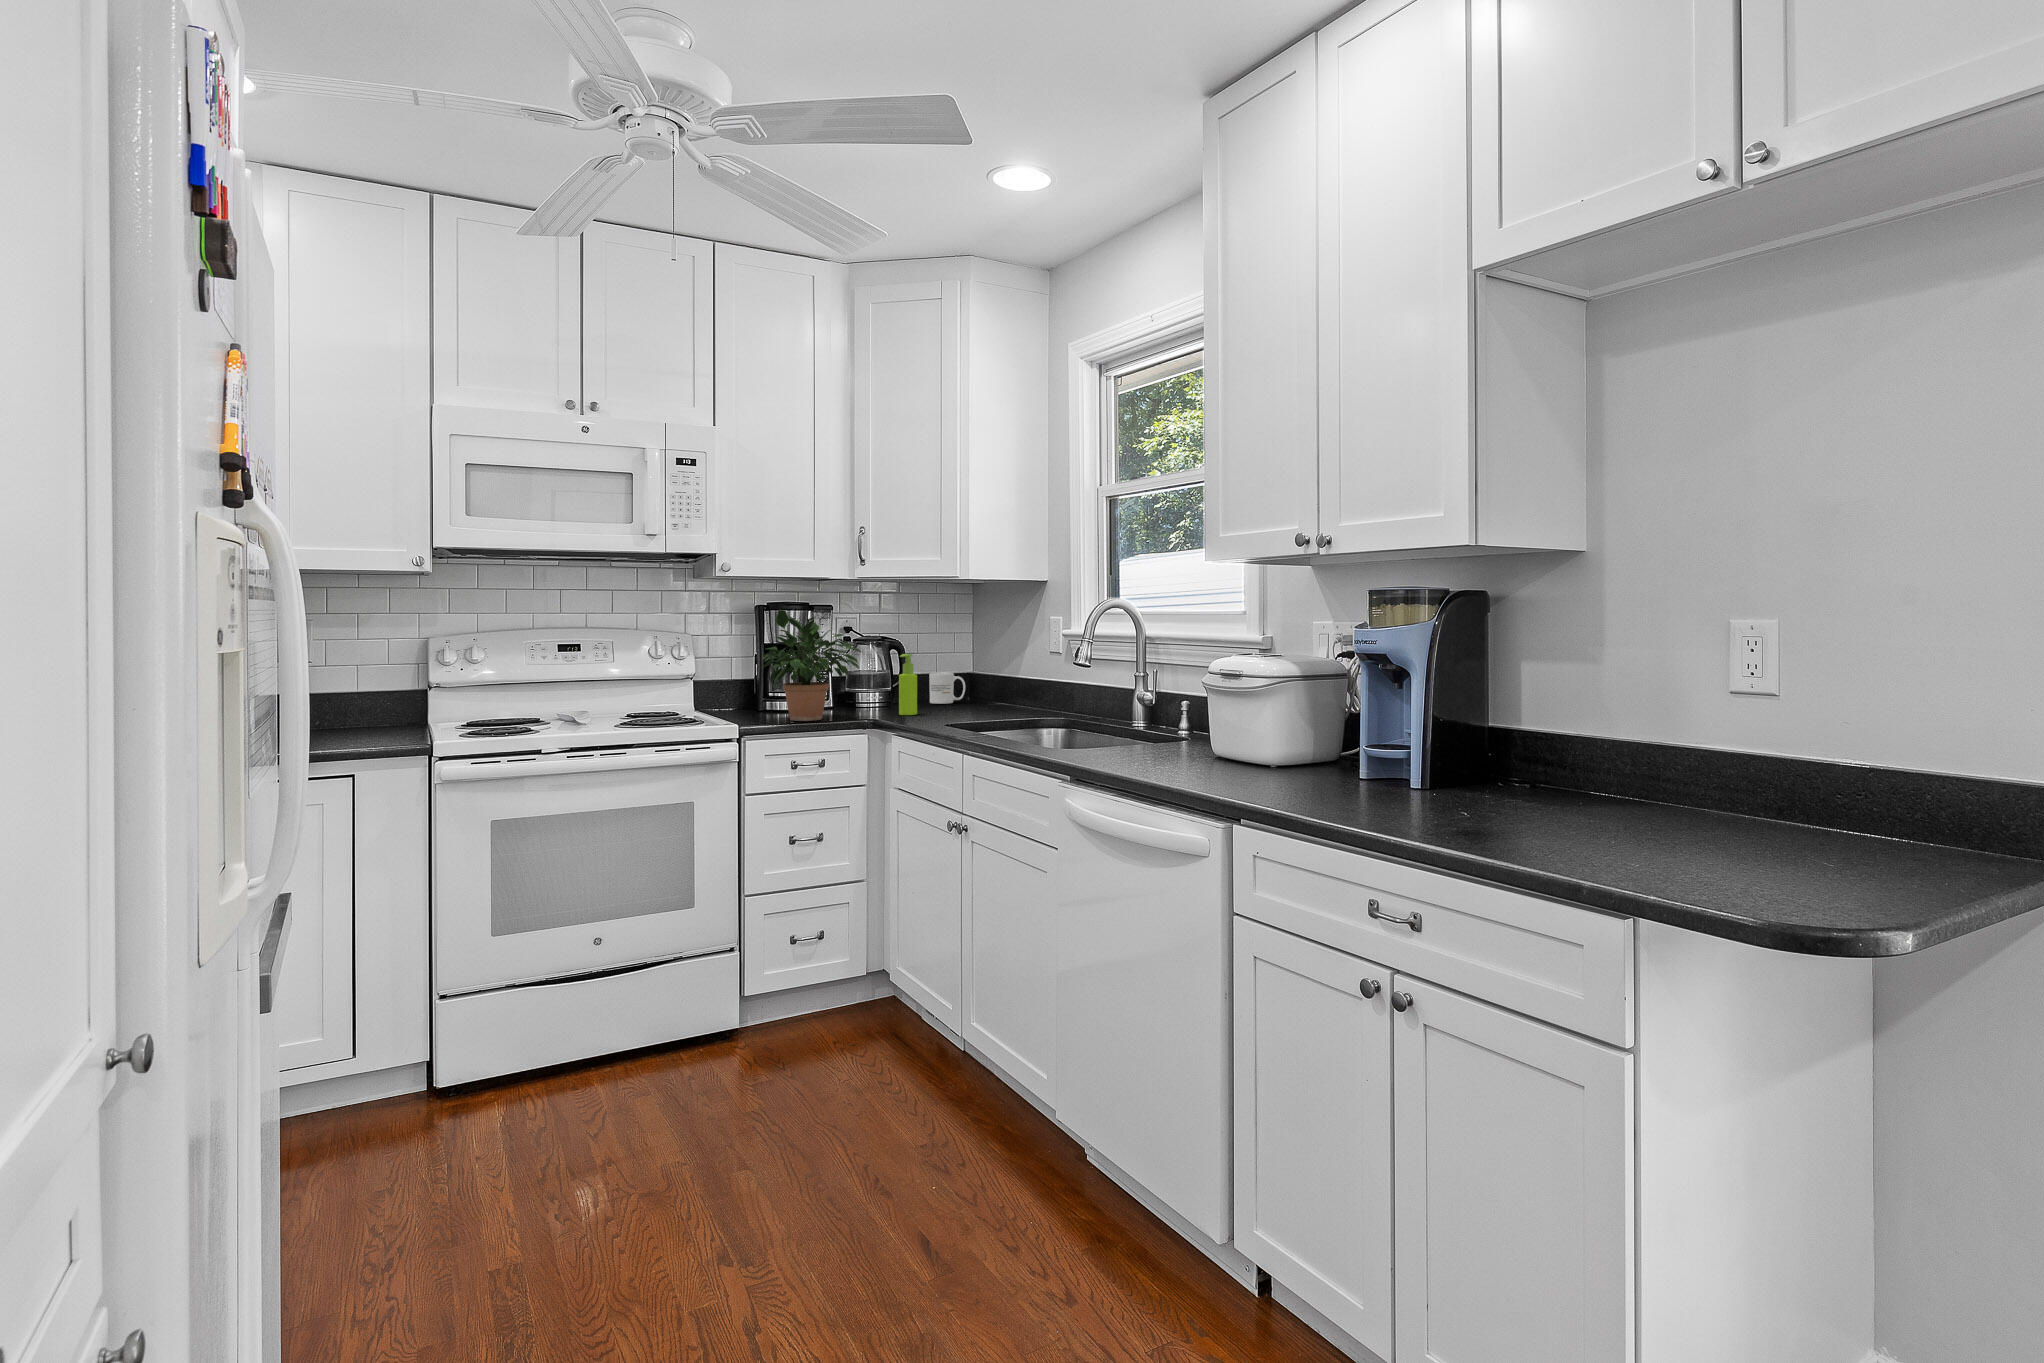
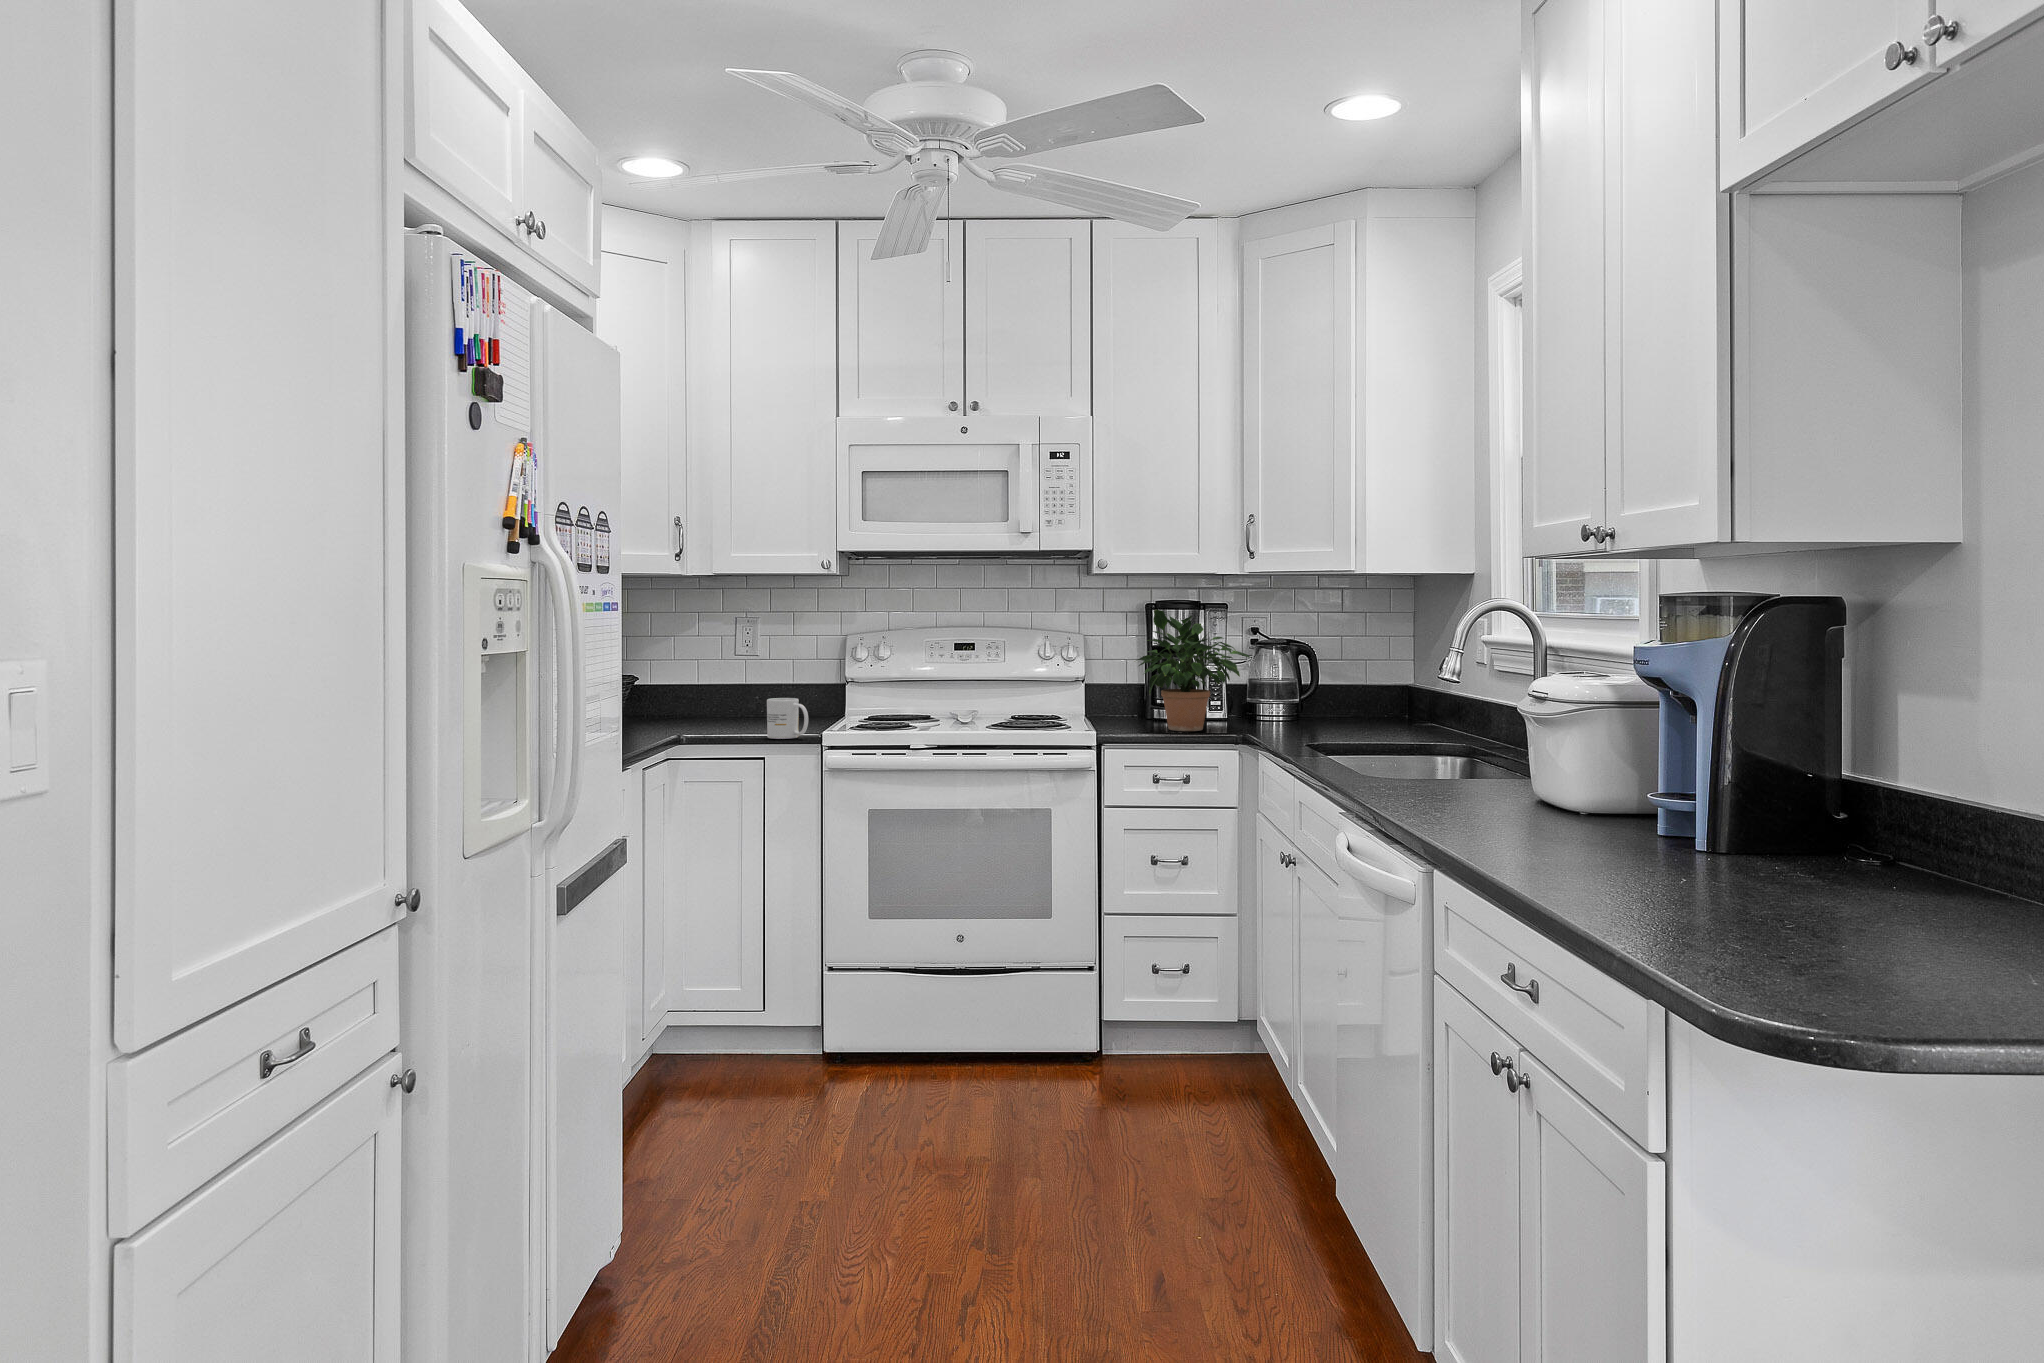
soap dispenser: present [899,654,917,715] -> none [1293,661,1314,731]
mug: present [929,673,965,704] -> present [767,698,808,739]

